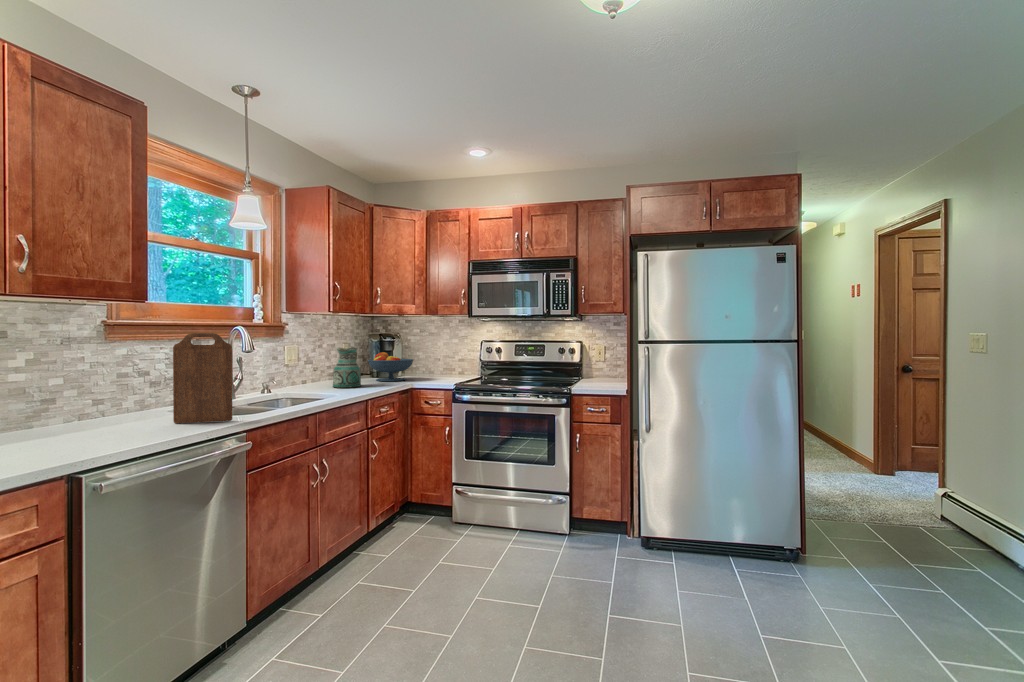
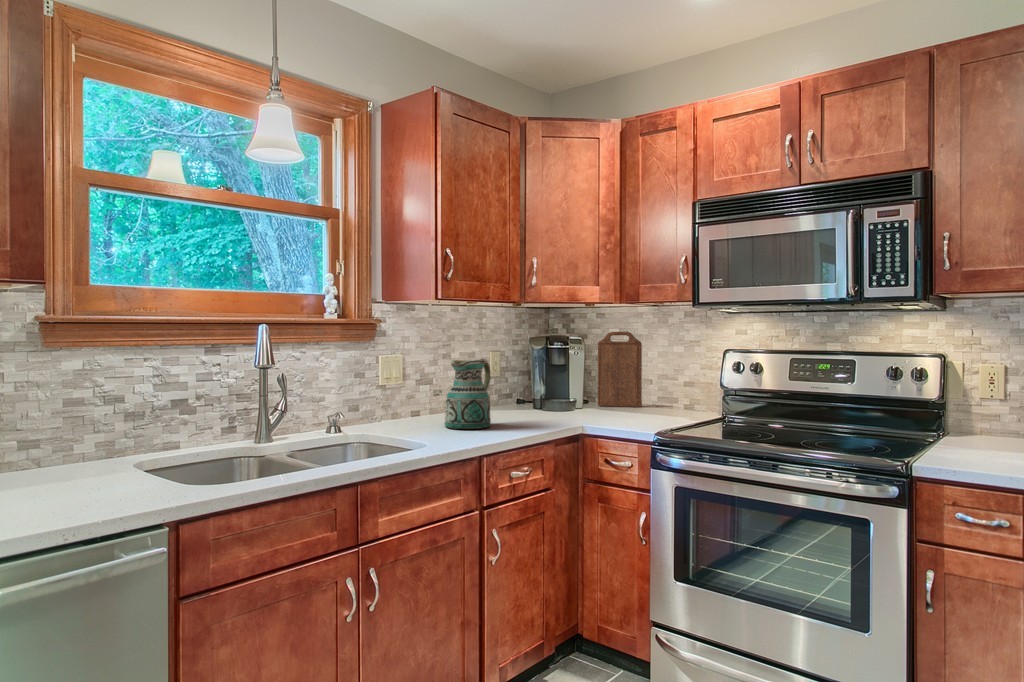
cutting board: present [173,333,232,423] -> present [598,332,642,407]
fruit bowl: present [368,352,413,381] -> none [518,367,594,418]

